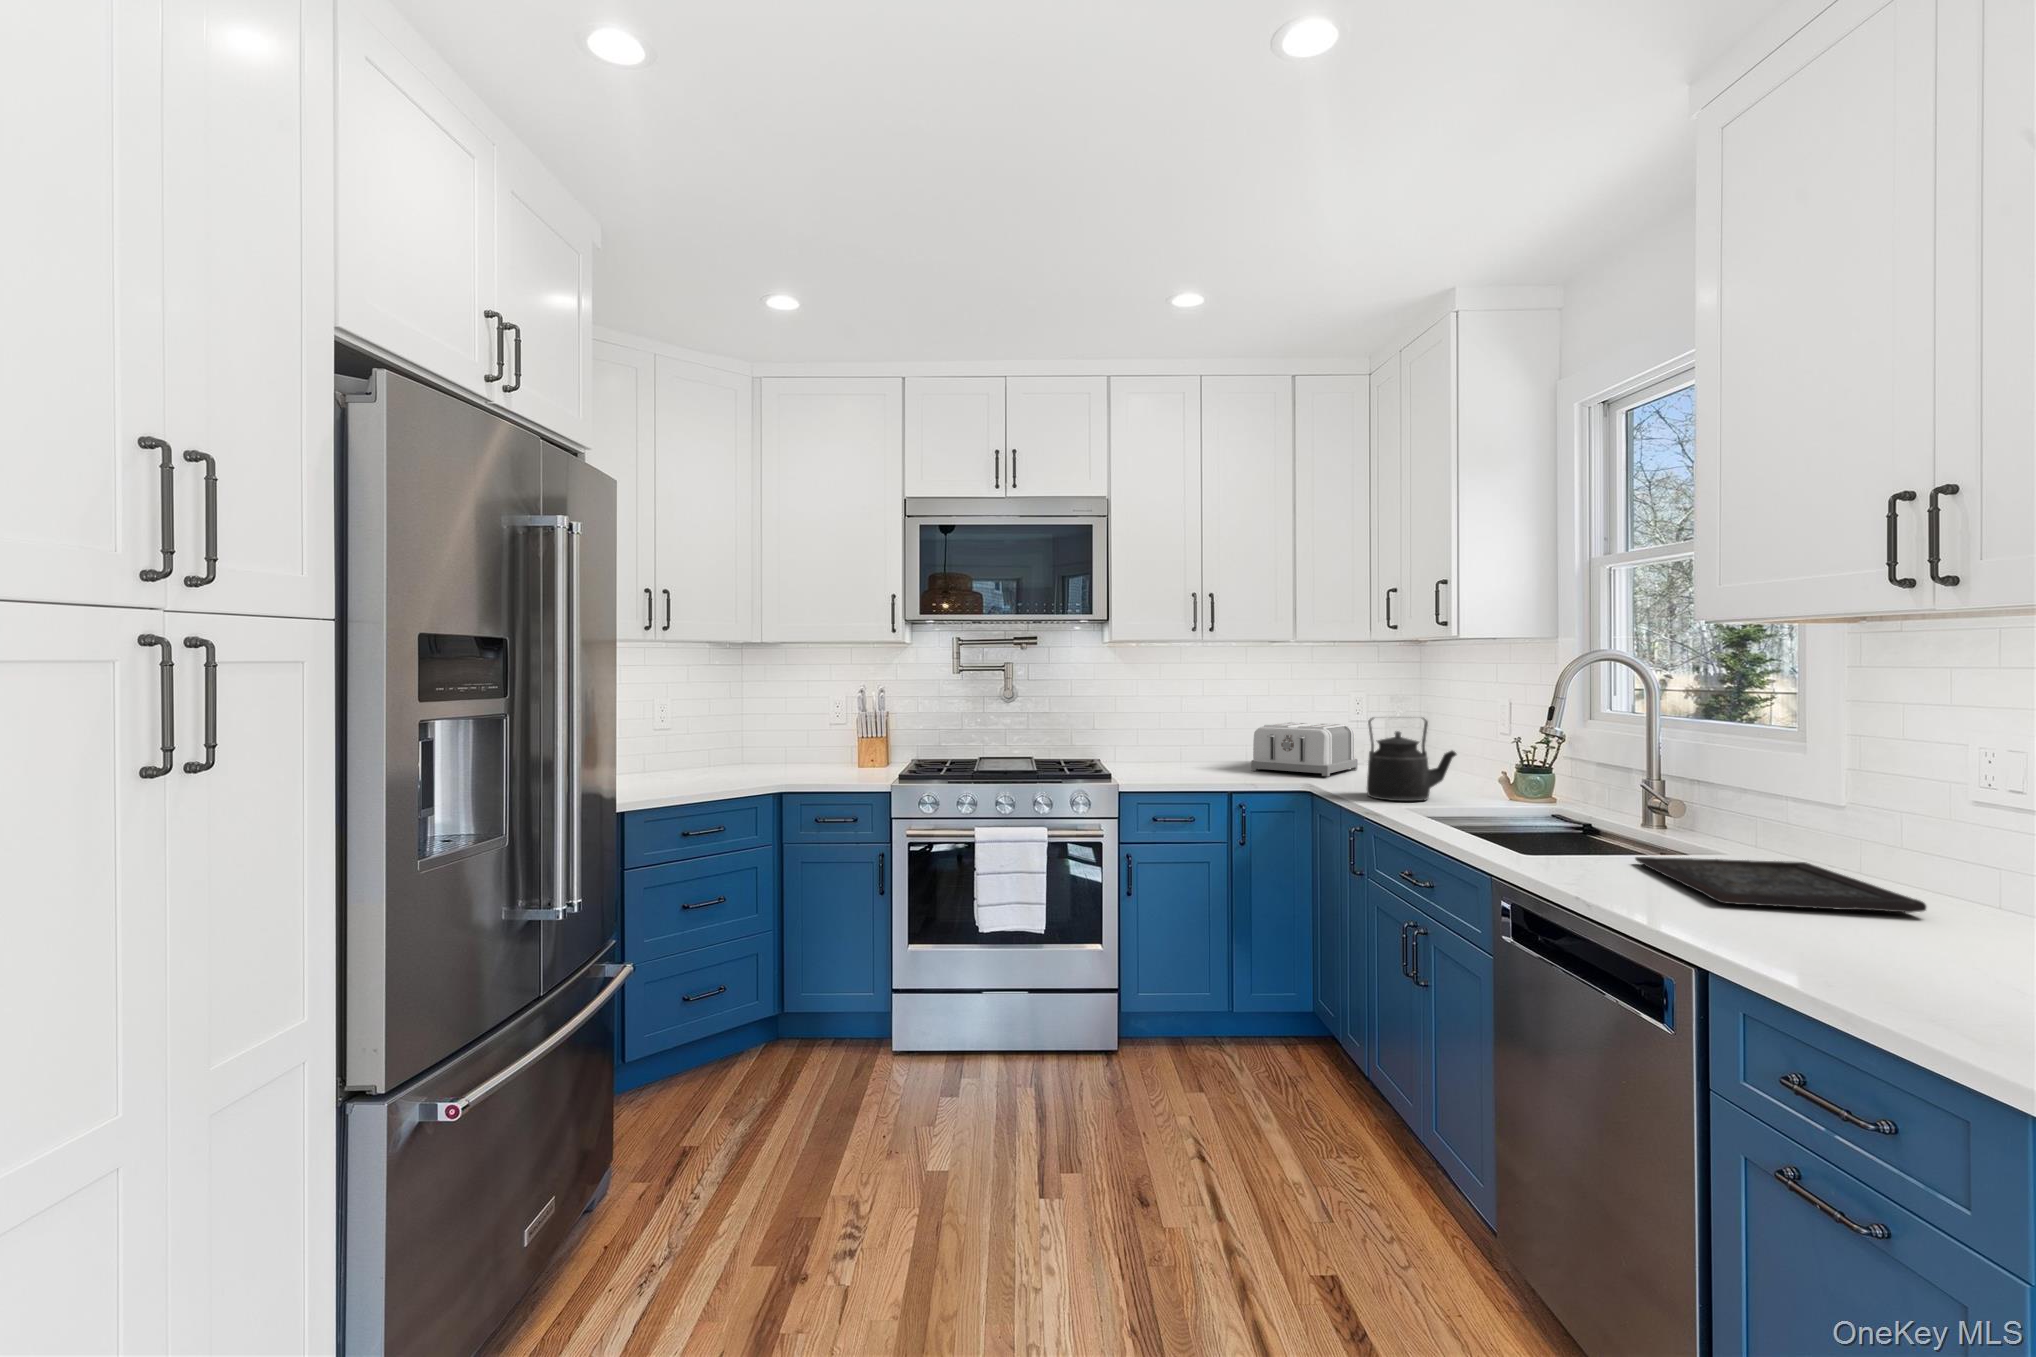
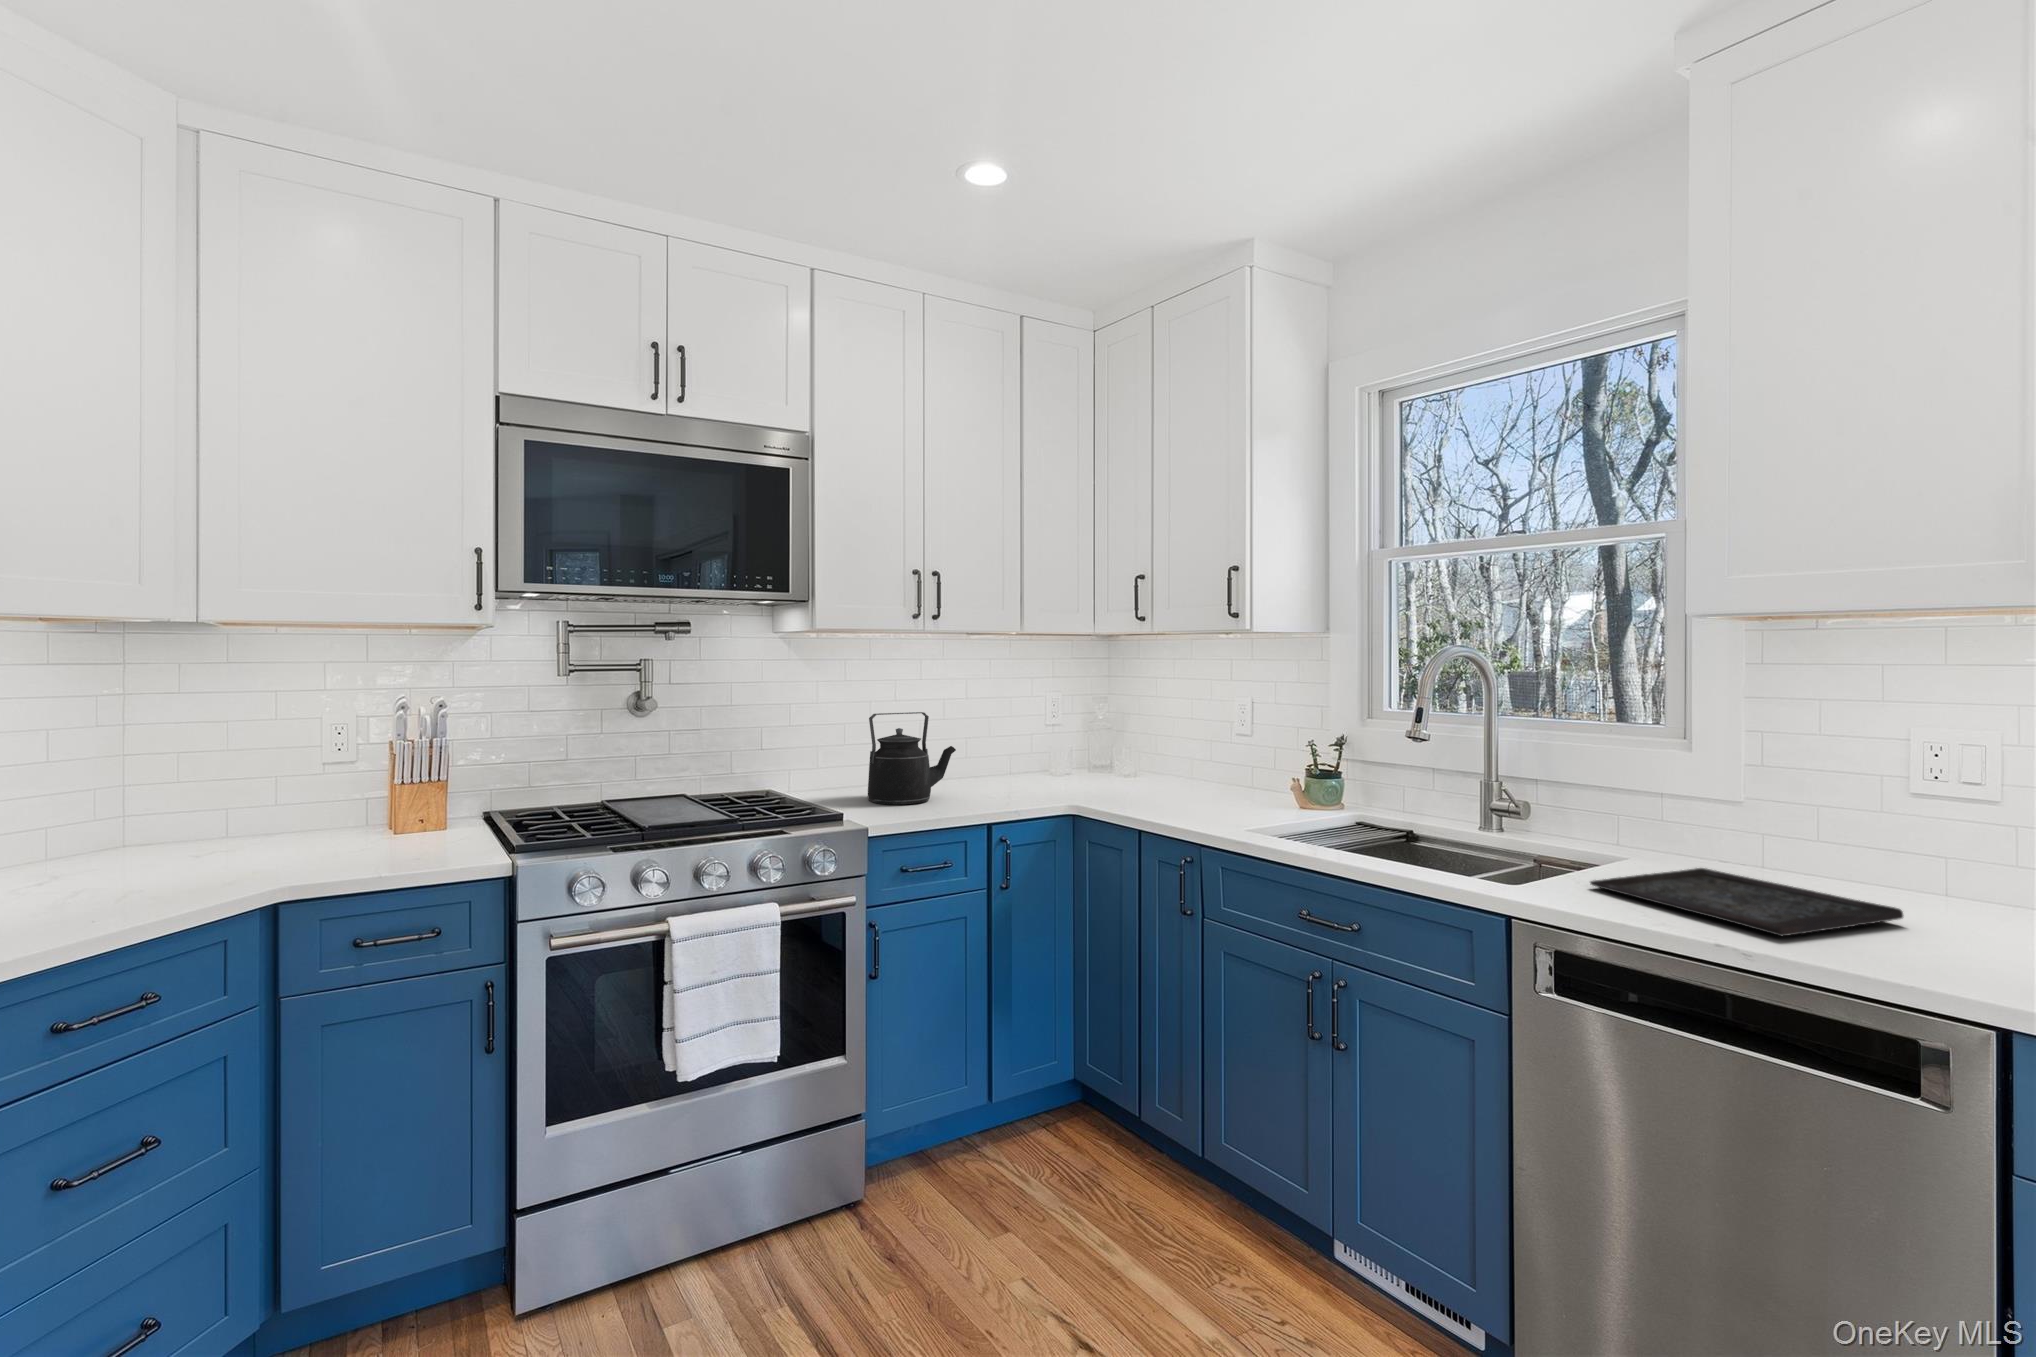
kettle: present [1367,717,1456,801] -> present [868,712,956,804]
toaster: present [1251,722,1358,776] -> none [987,730,1088,794]

